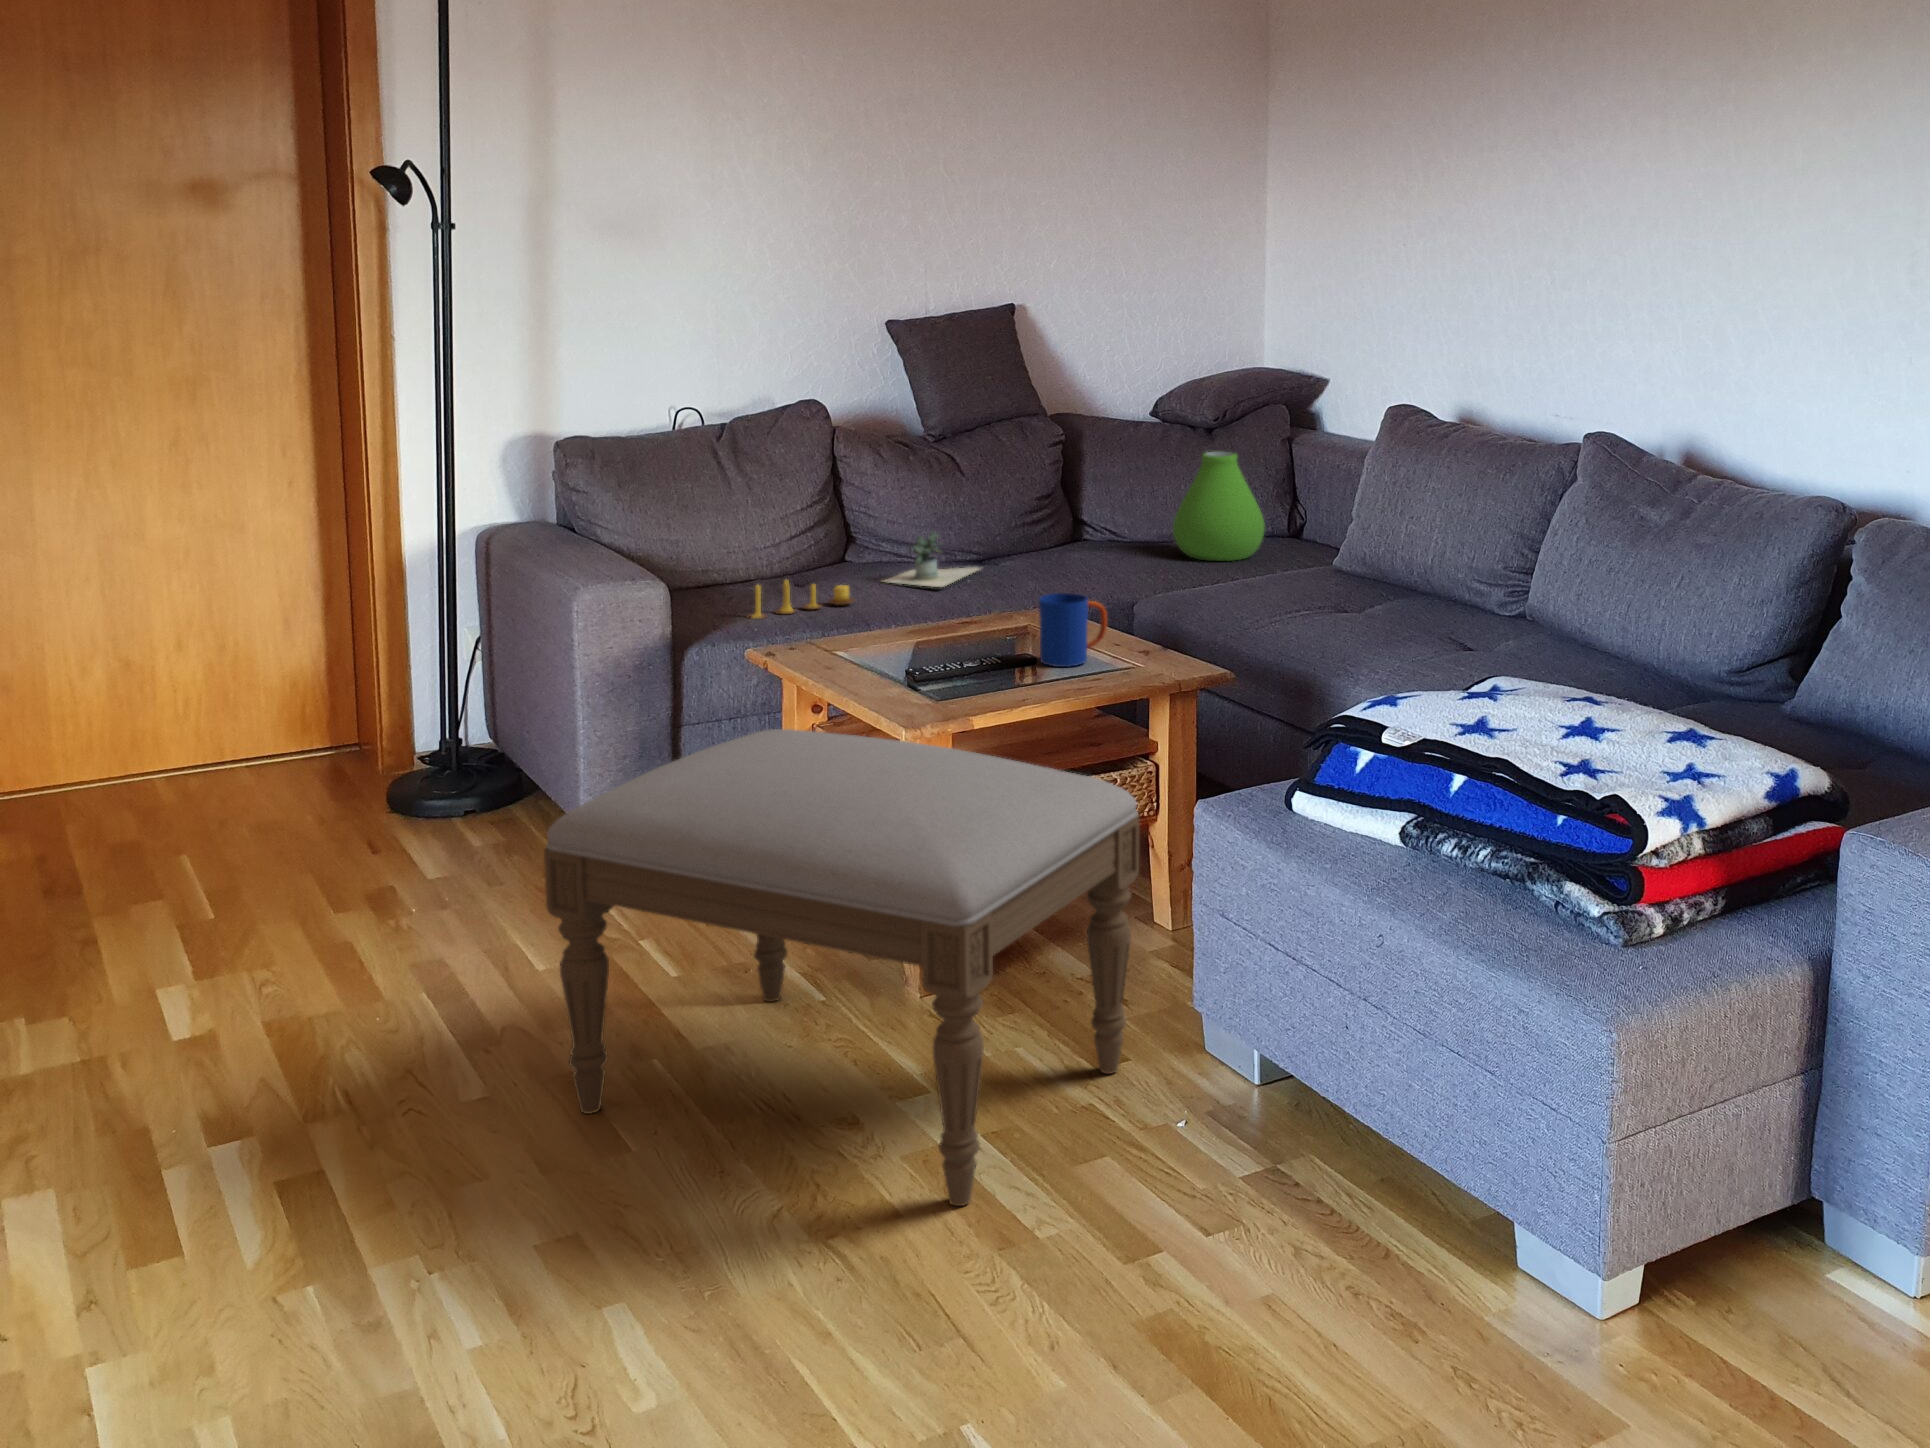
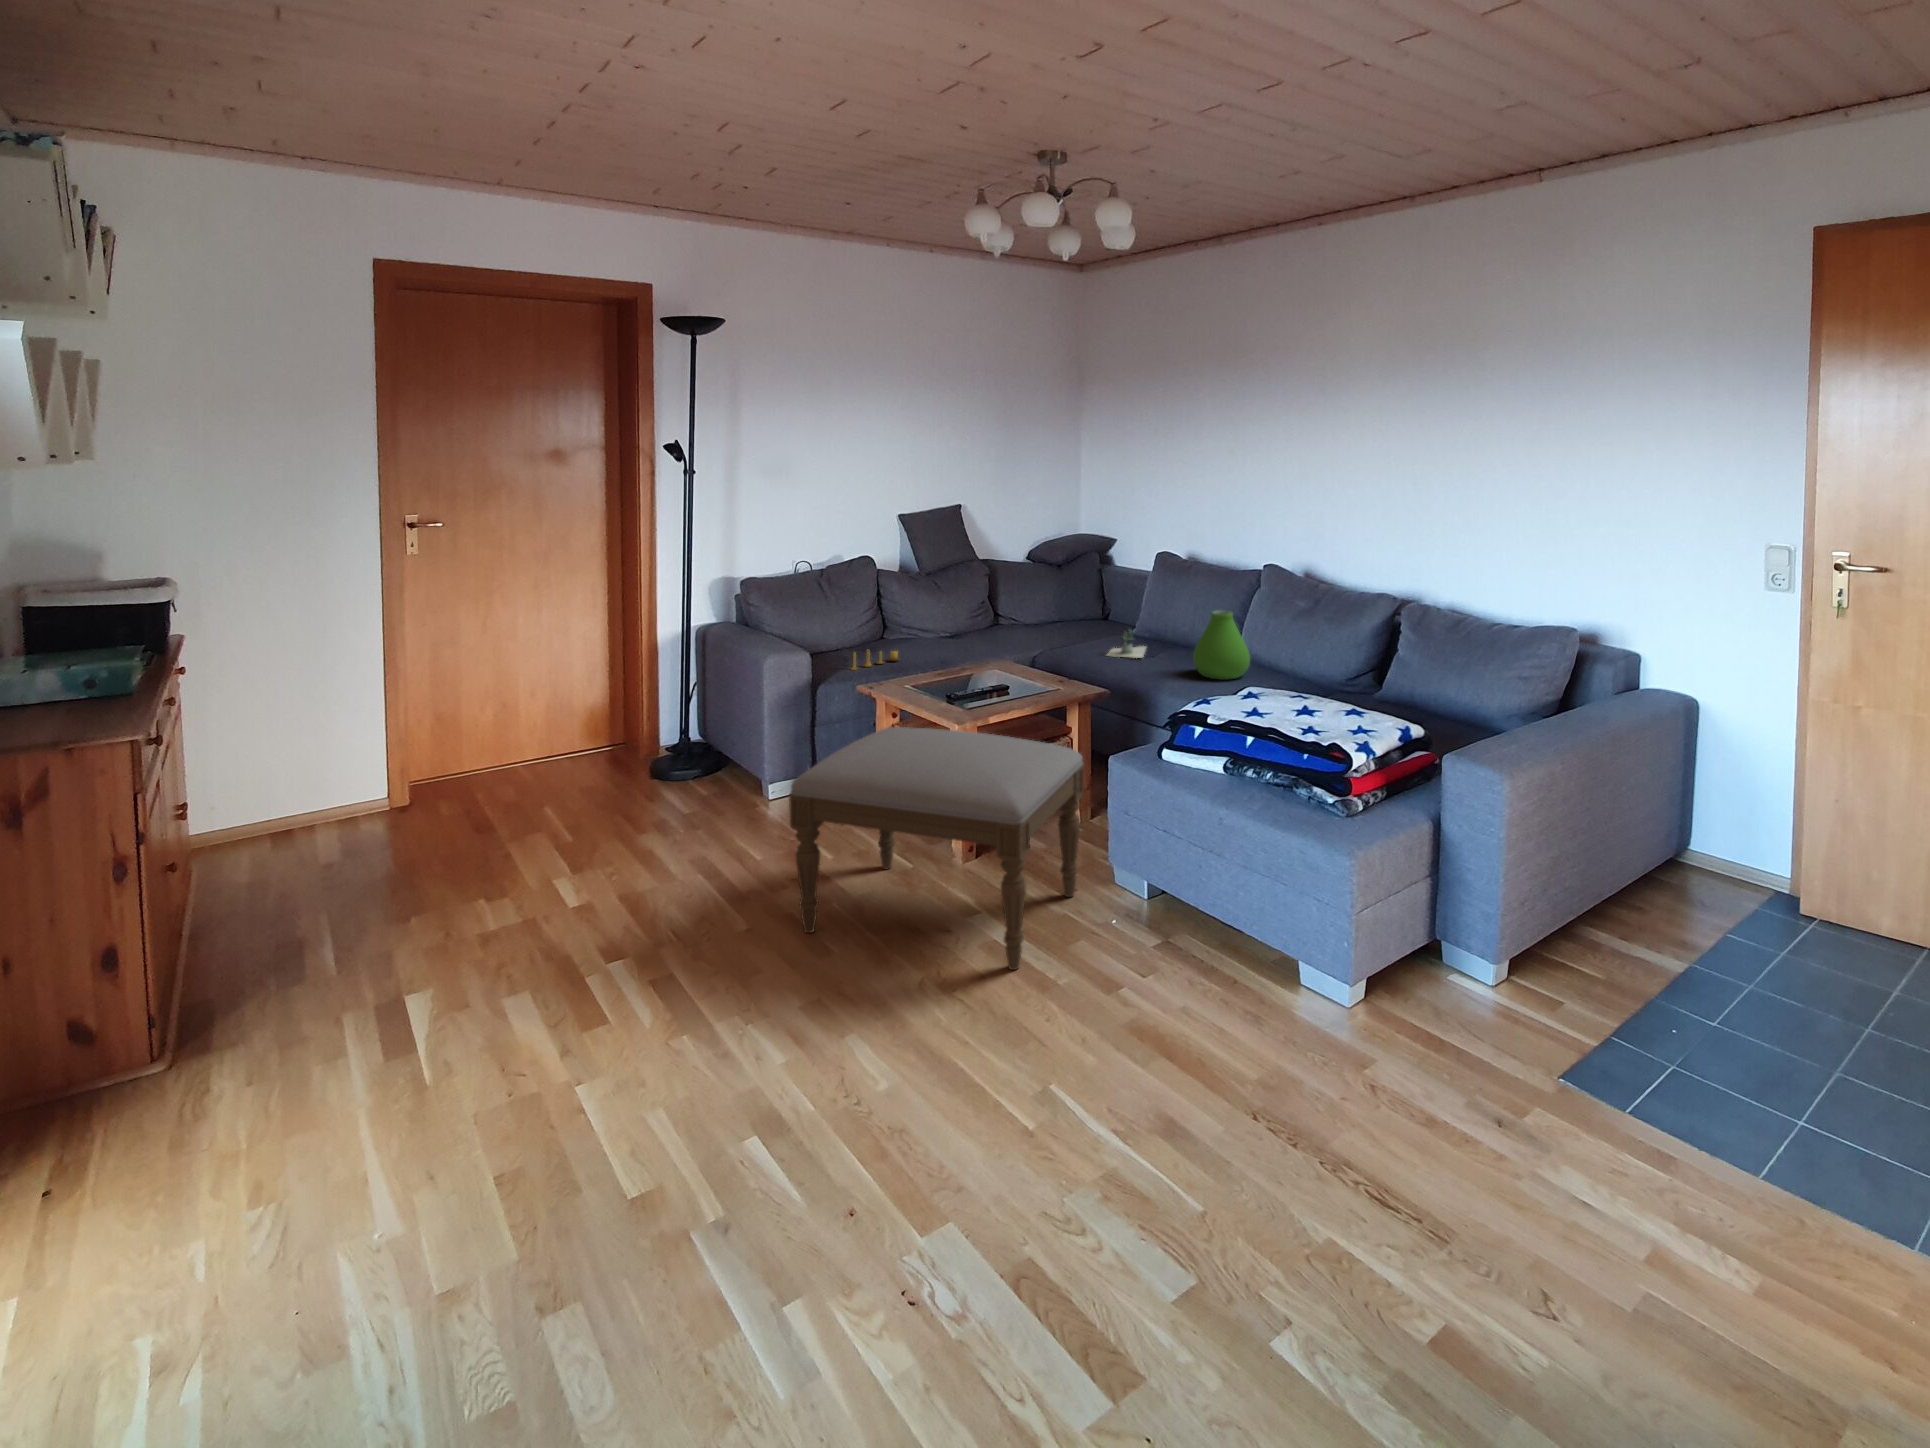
vase: present [1173,452,1265,561] -> present [1193,610,1250,680]
potted plant: present [884,532,979,587] -> present [1107,629,1146,658]
mug: present [1039,593,1107,667] -> none [1007,652,1040,689]

